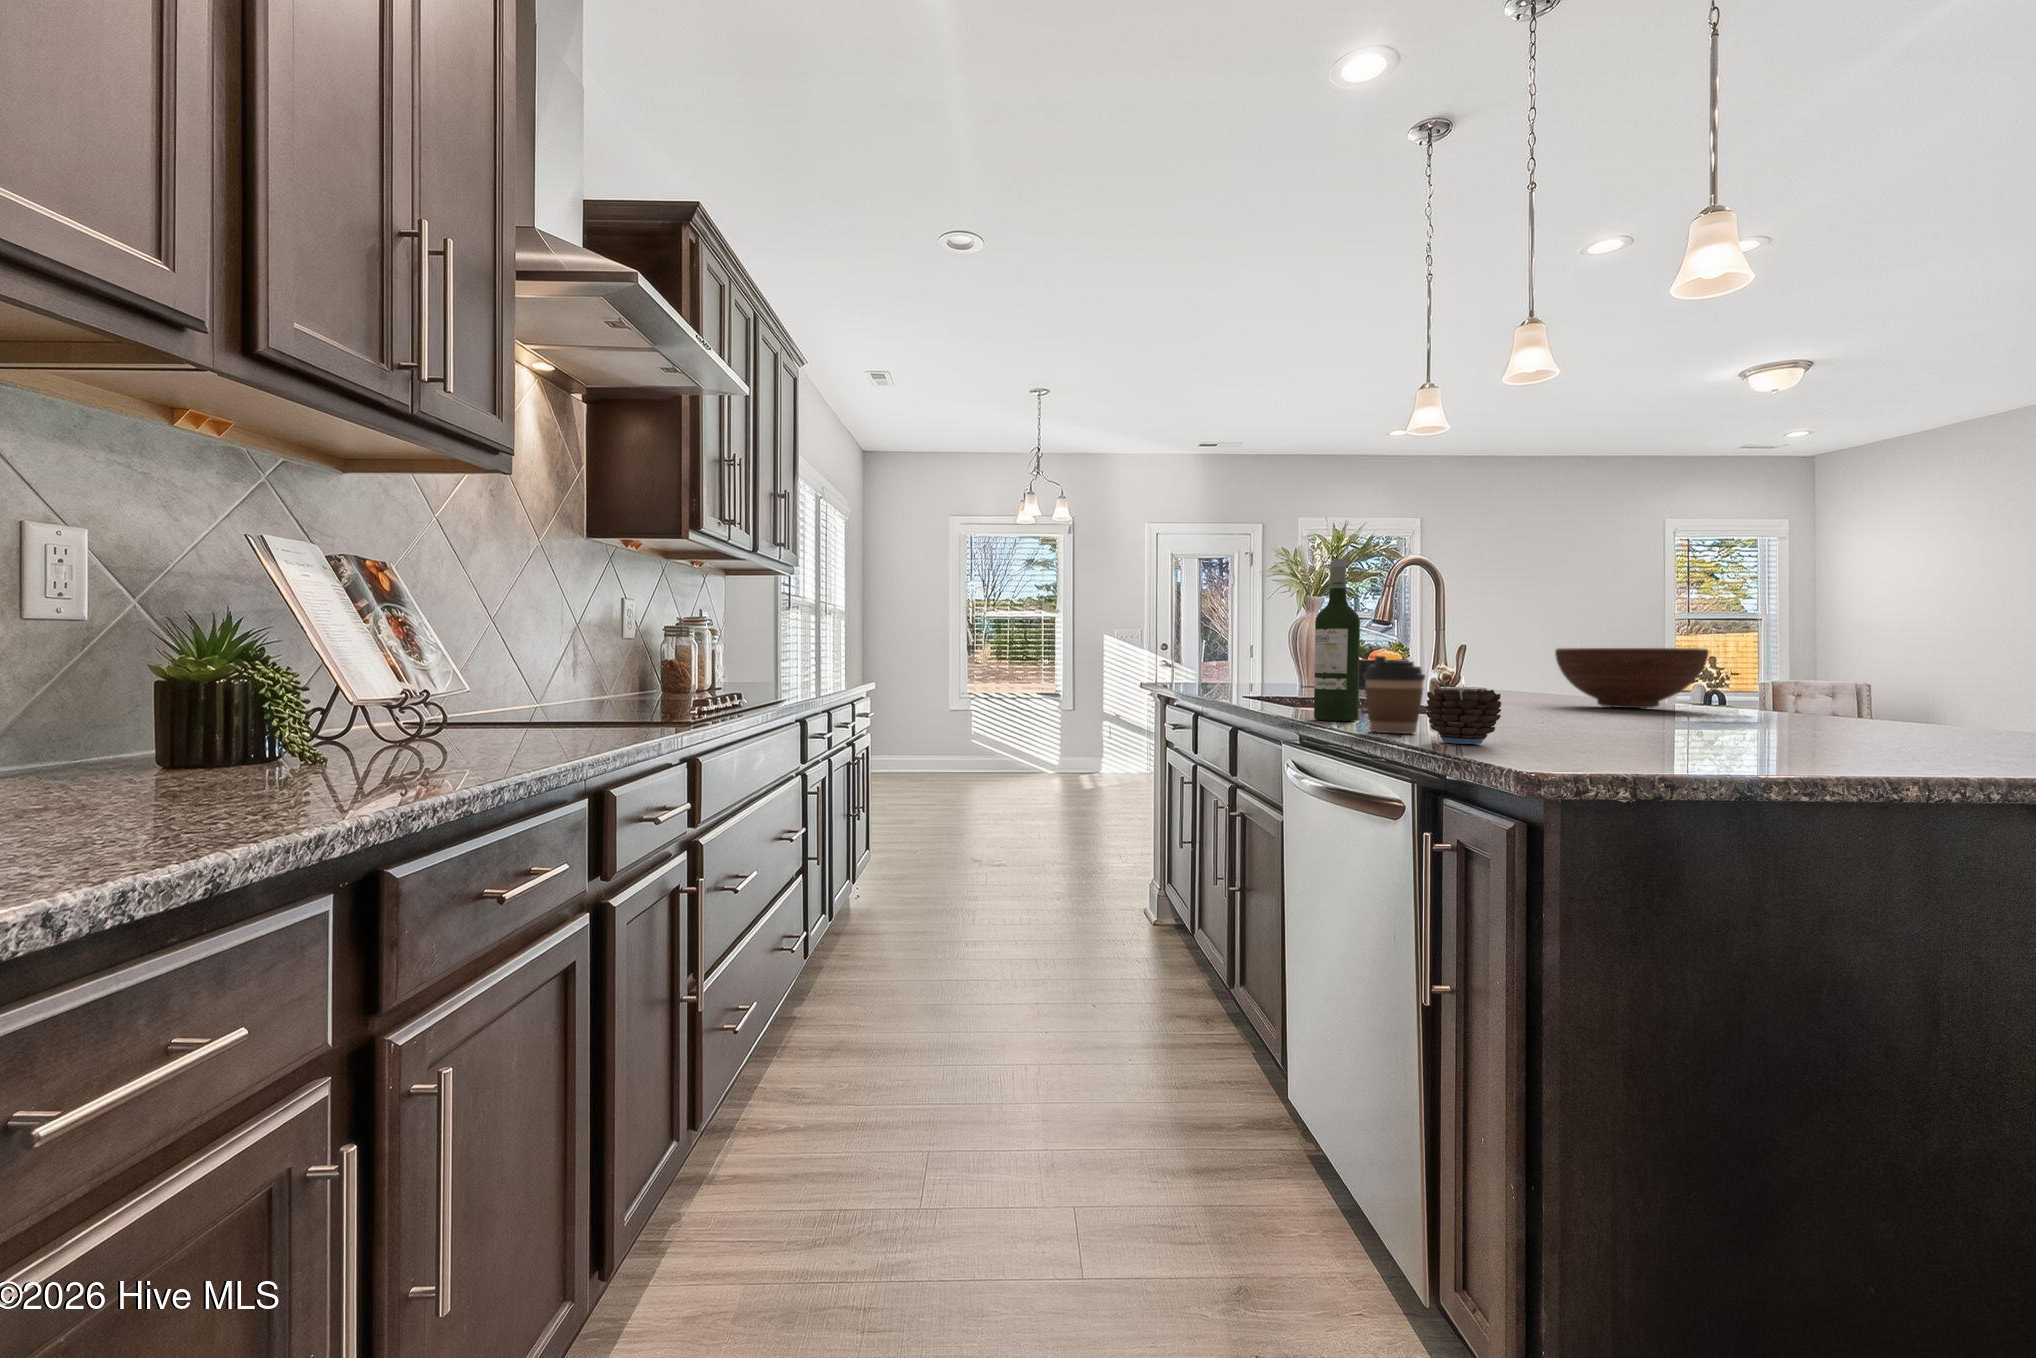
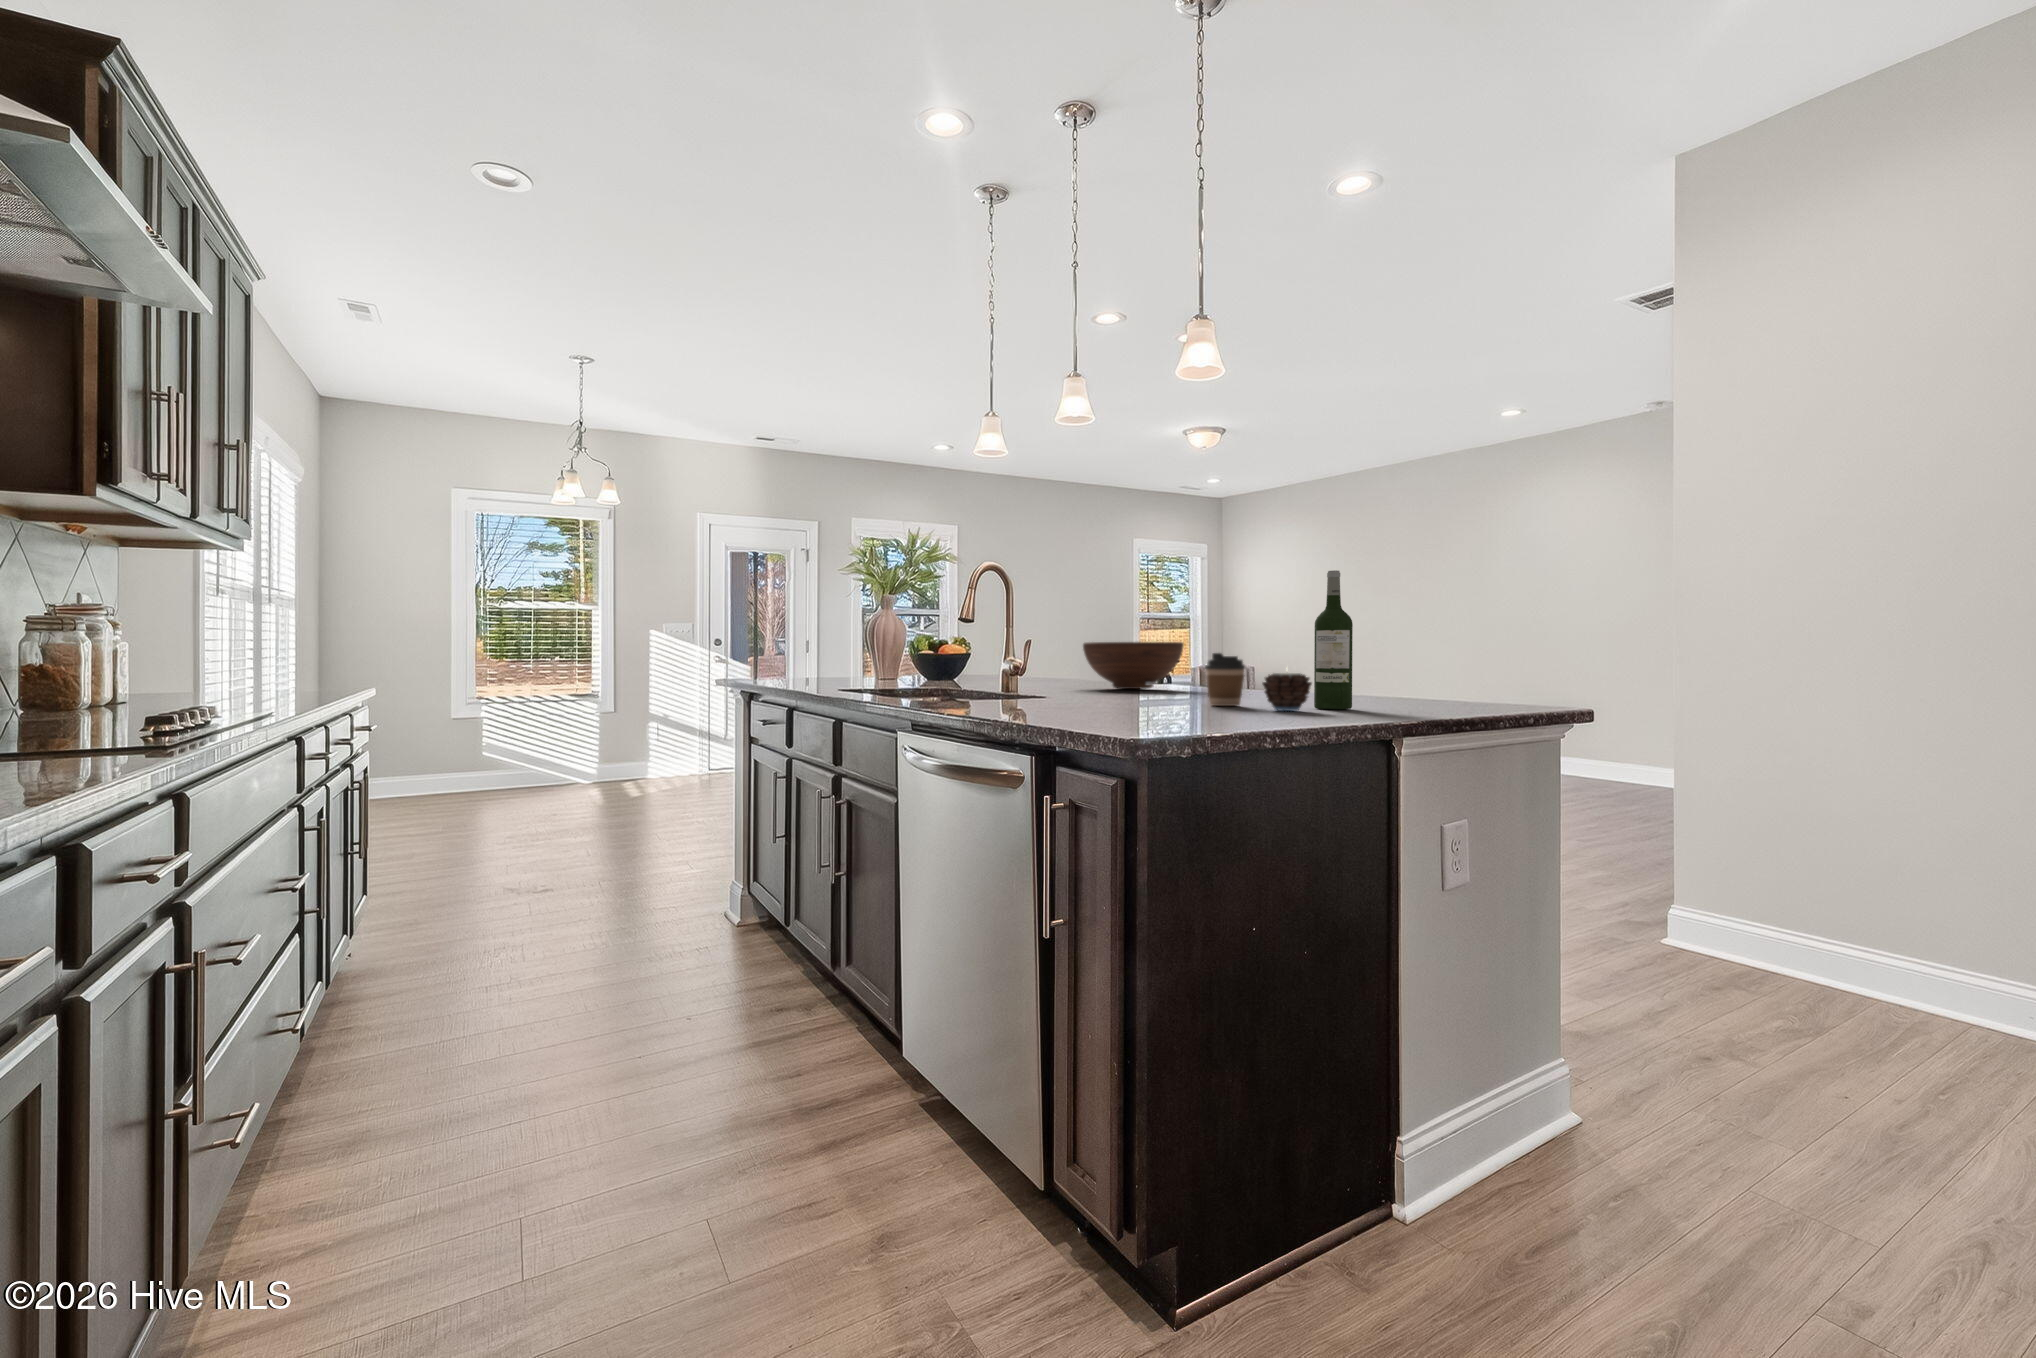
wine bottle: present [1314,559,1360,721] -> present [1314,570,1353,709]
coffee cup: present [1363,656,1425,734] -> present [1205,653,1245,706]
candle: present [1426,676,1501,744] -> present [1263,673,1312,711]

